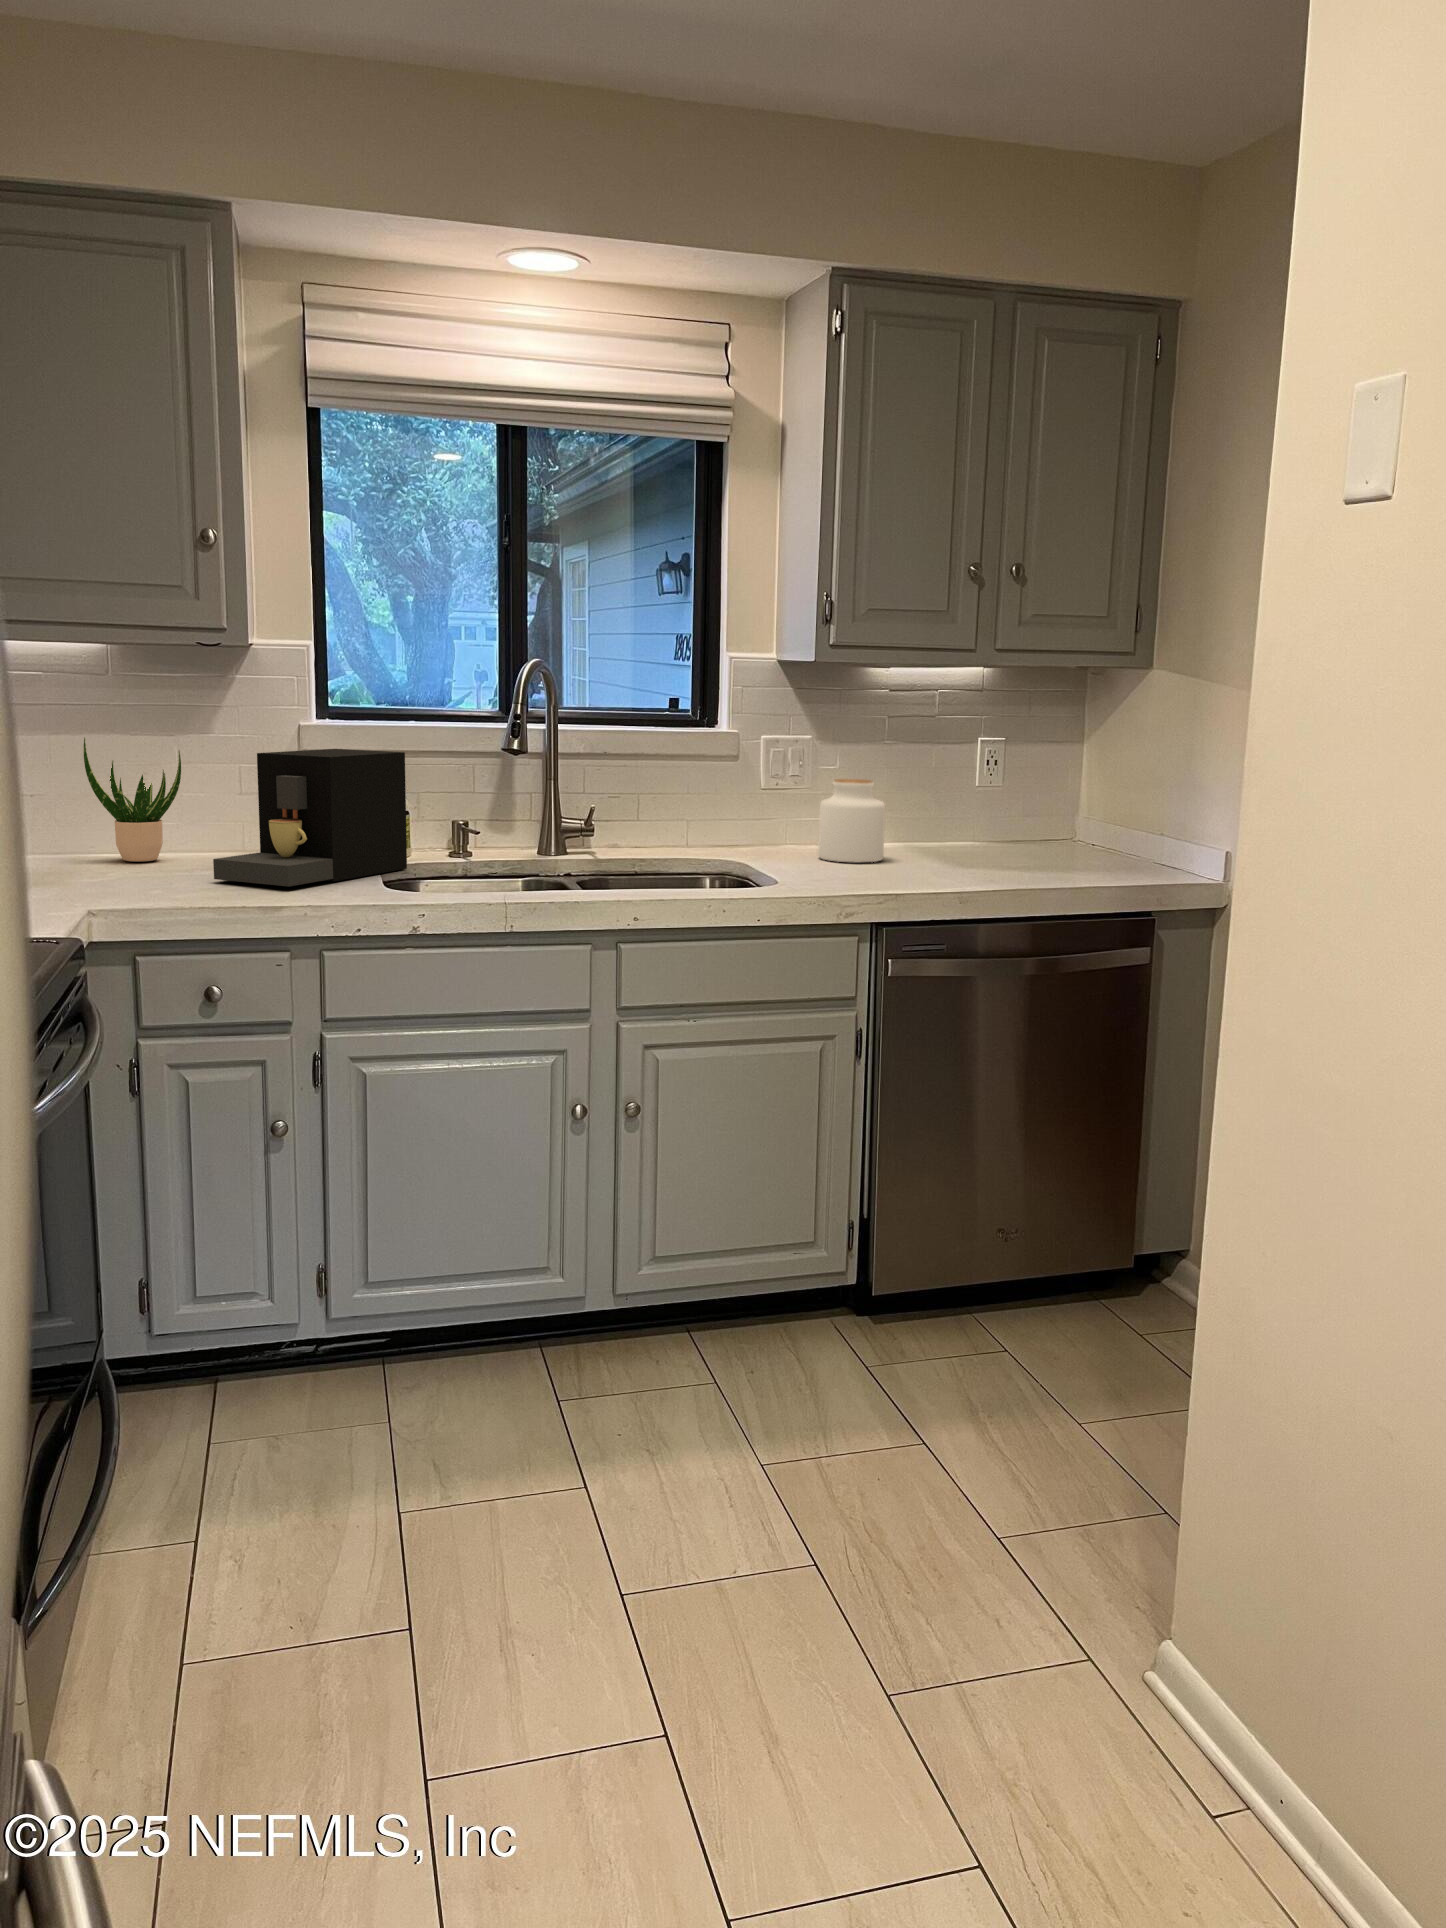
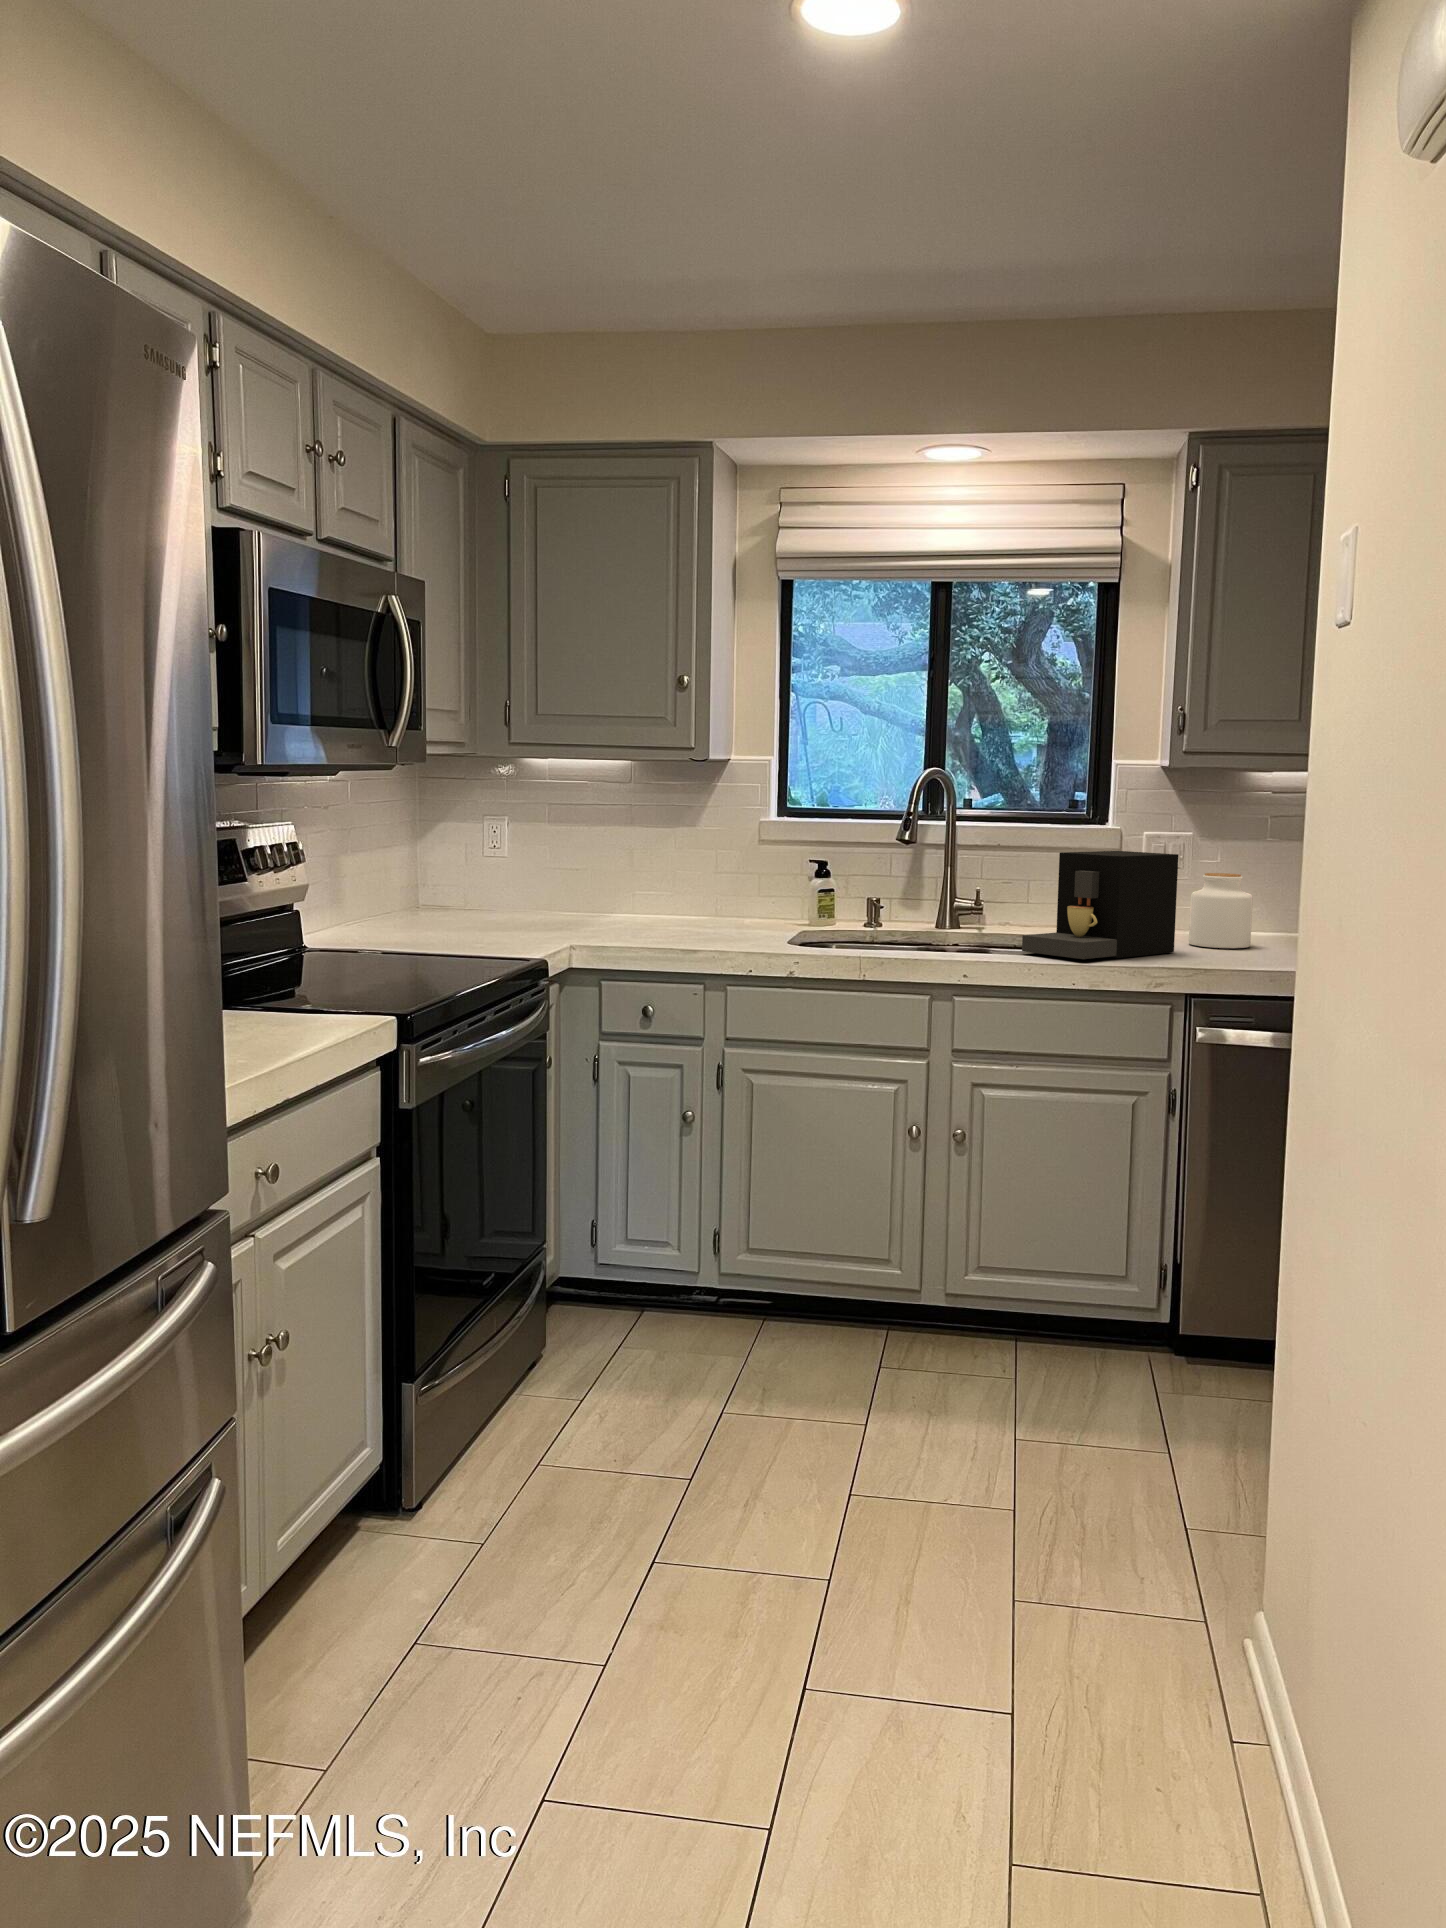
potted plant: present [84,738,181,862] -> none [605,827,671,919]
coffee maker: present [213,749,407,886] -> present [1022,851,1178,959]

